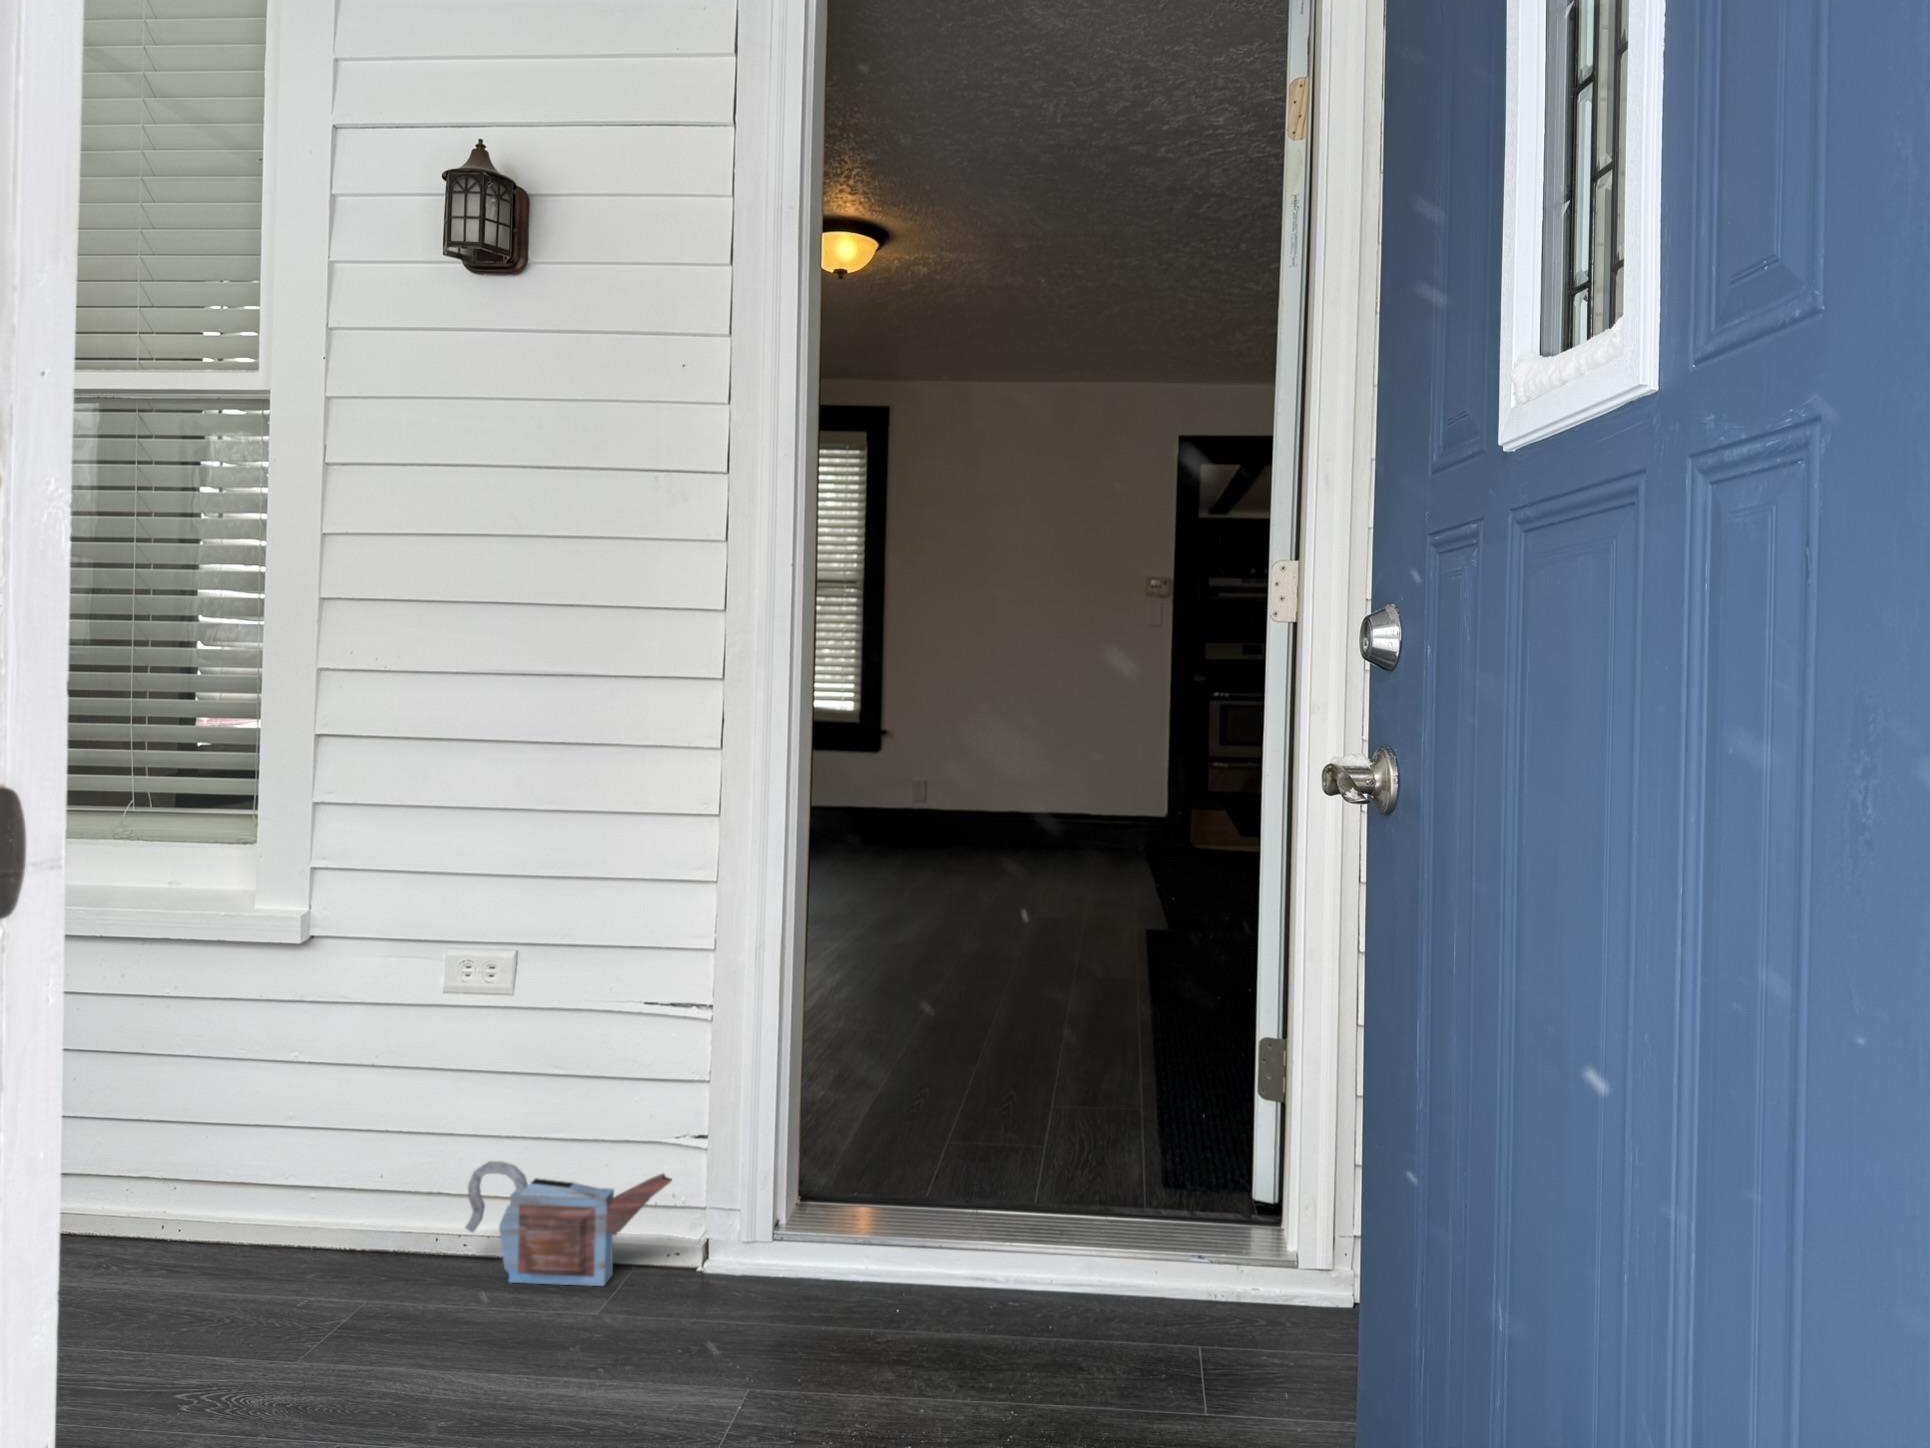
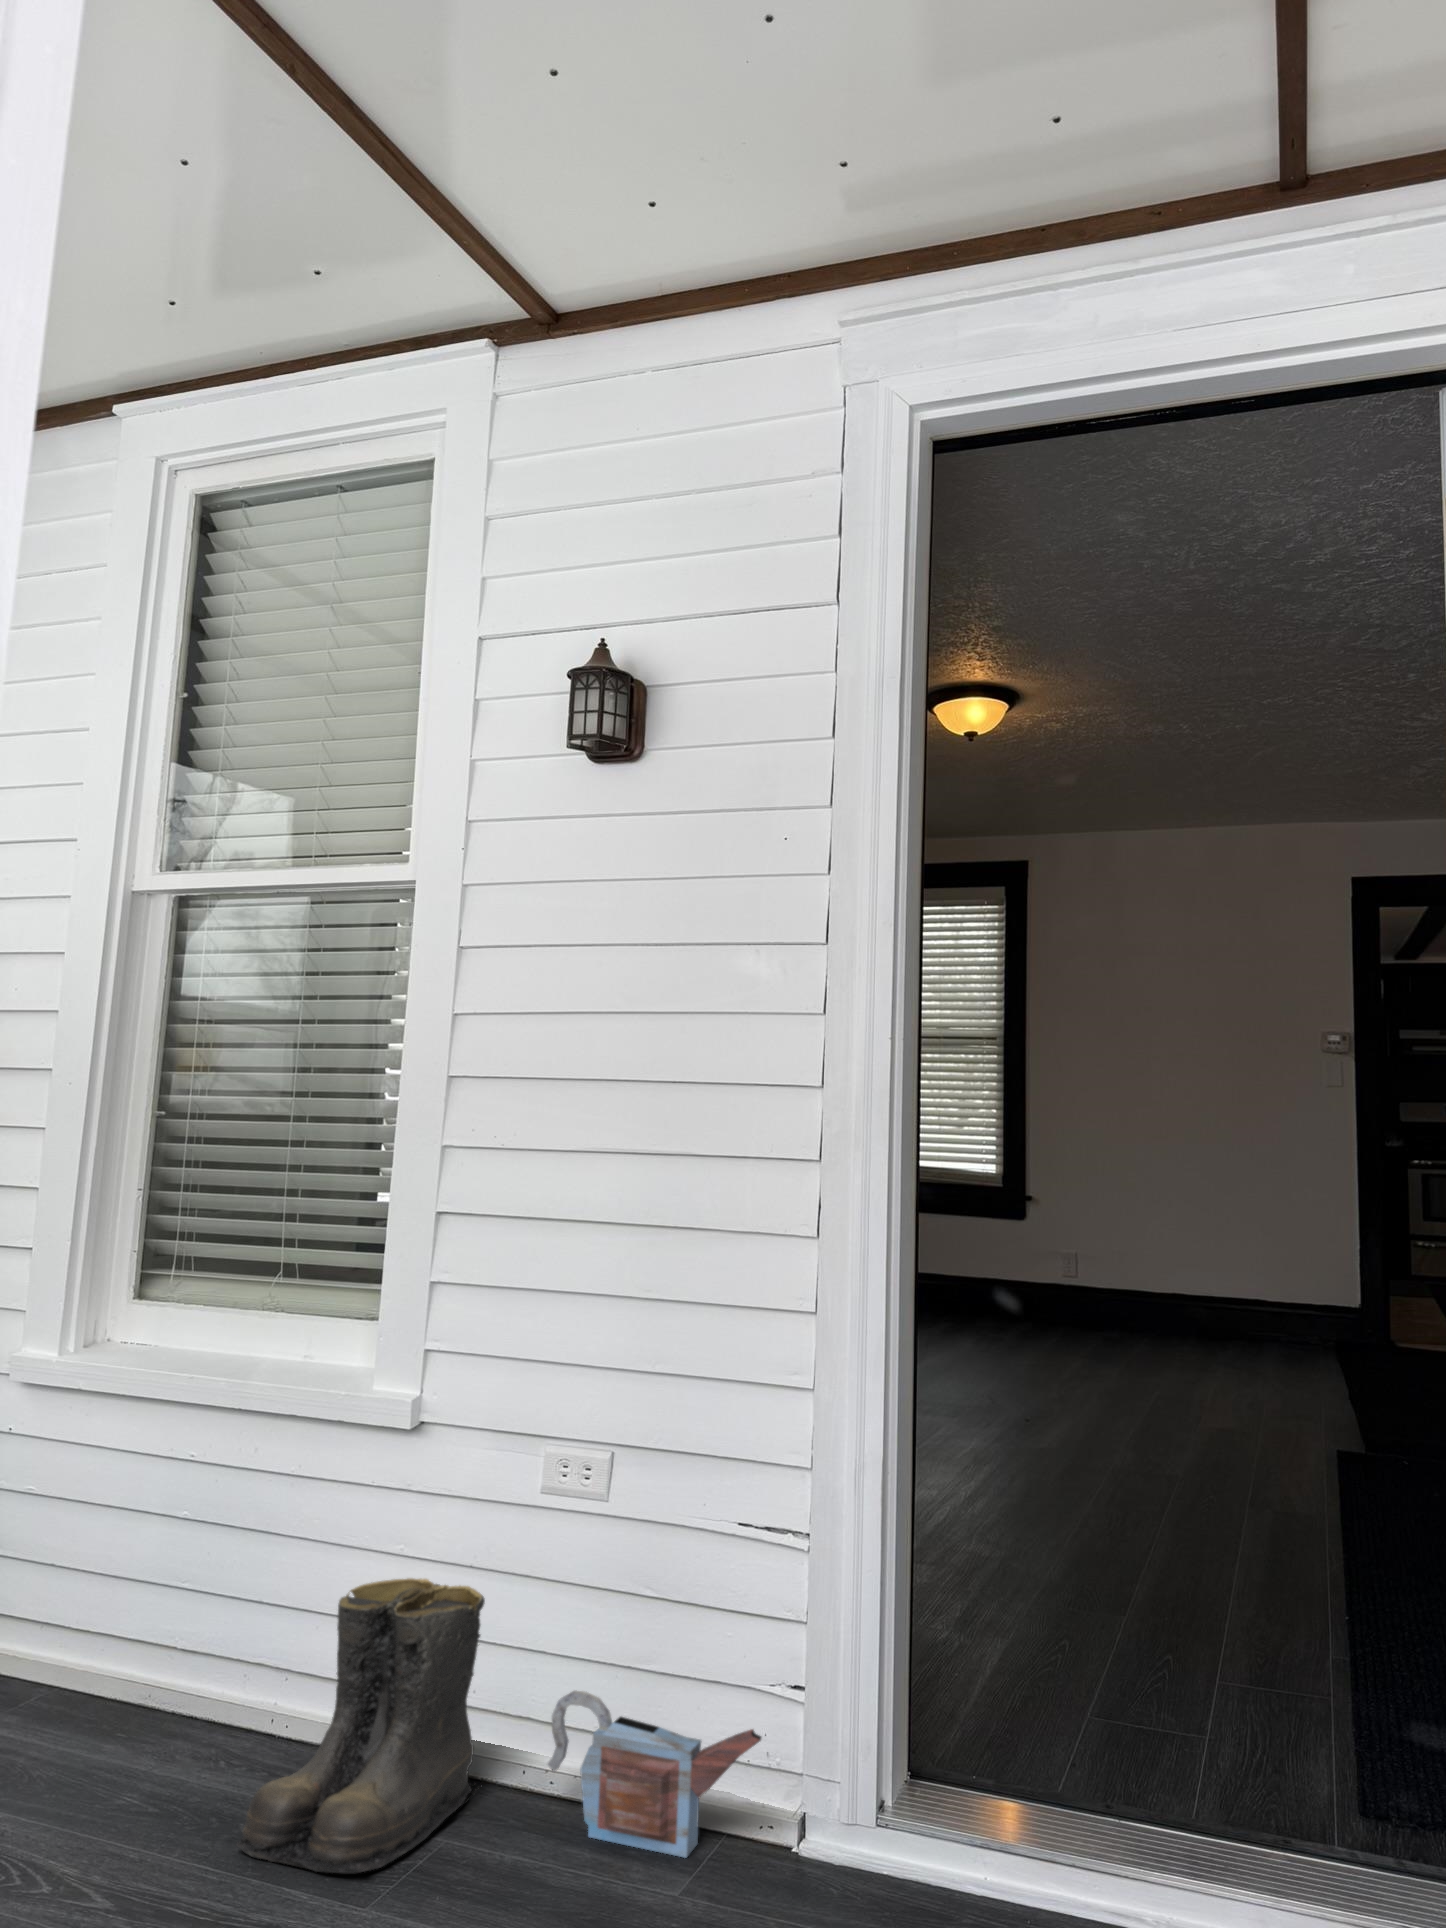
boots: none [155,1080,397,1340] -> present [236,1578,485,1873]

